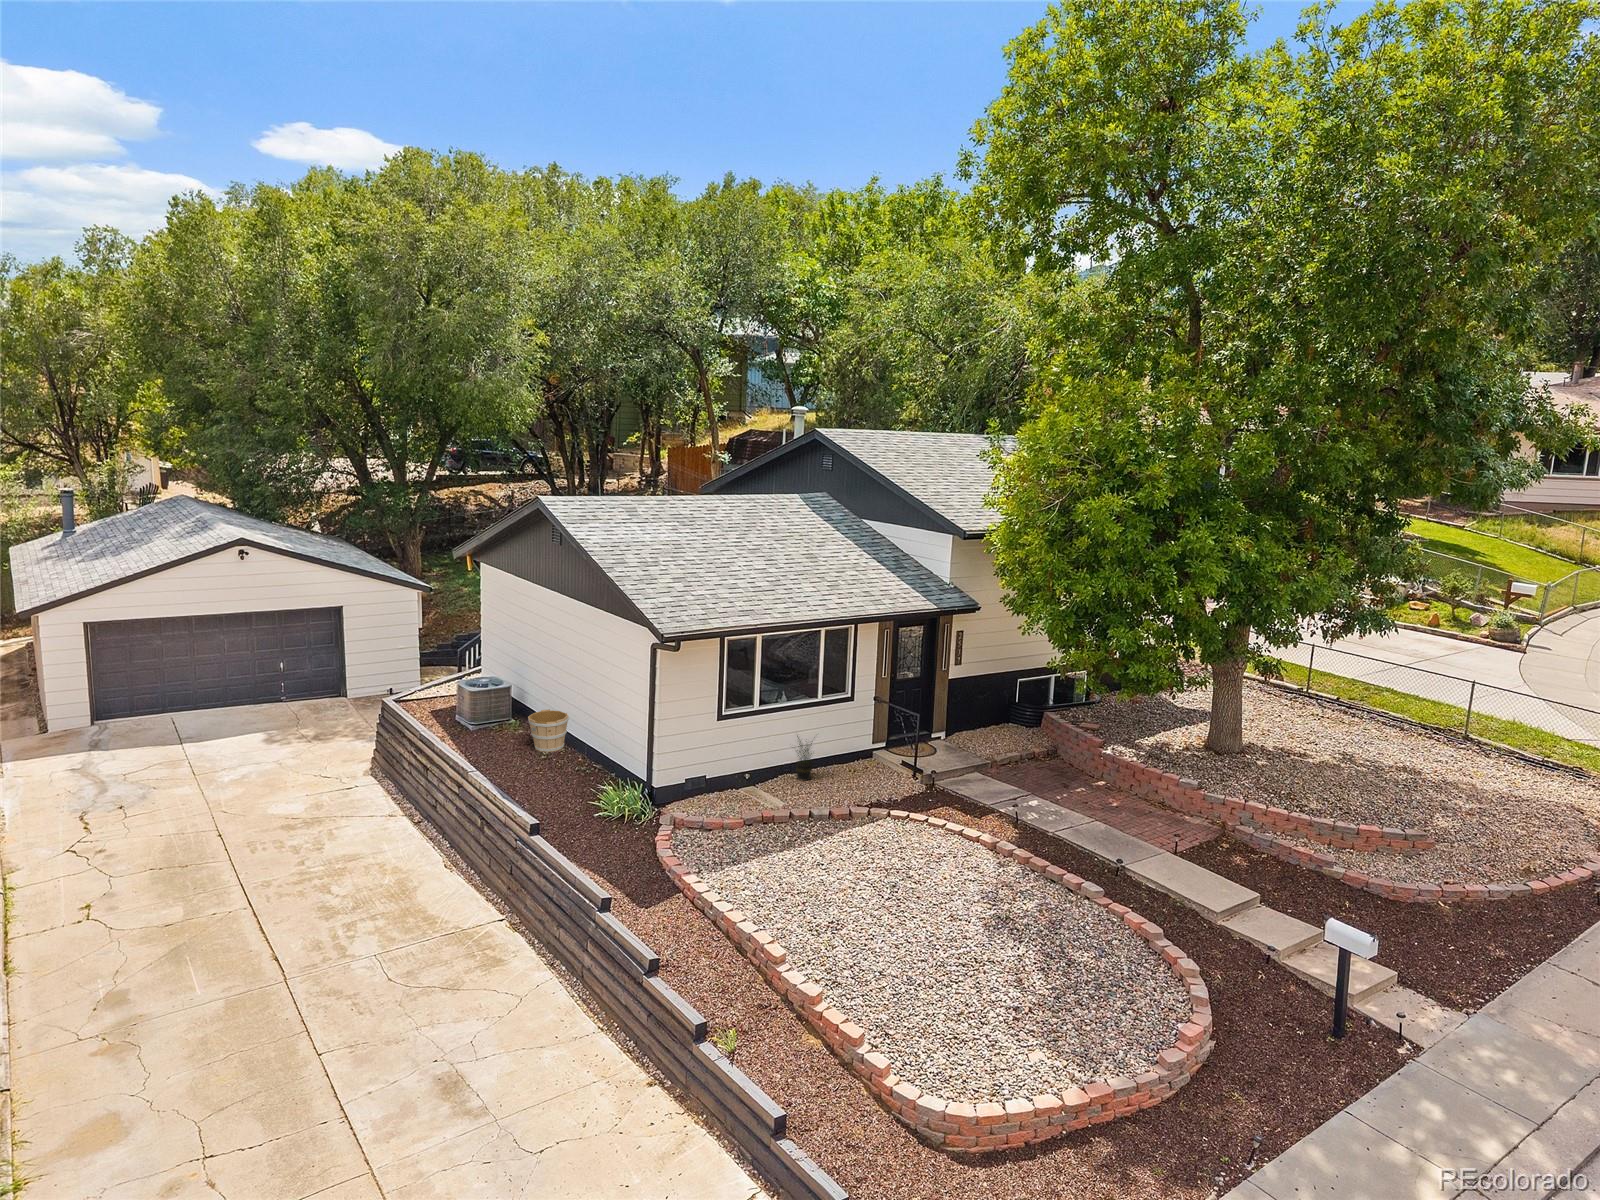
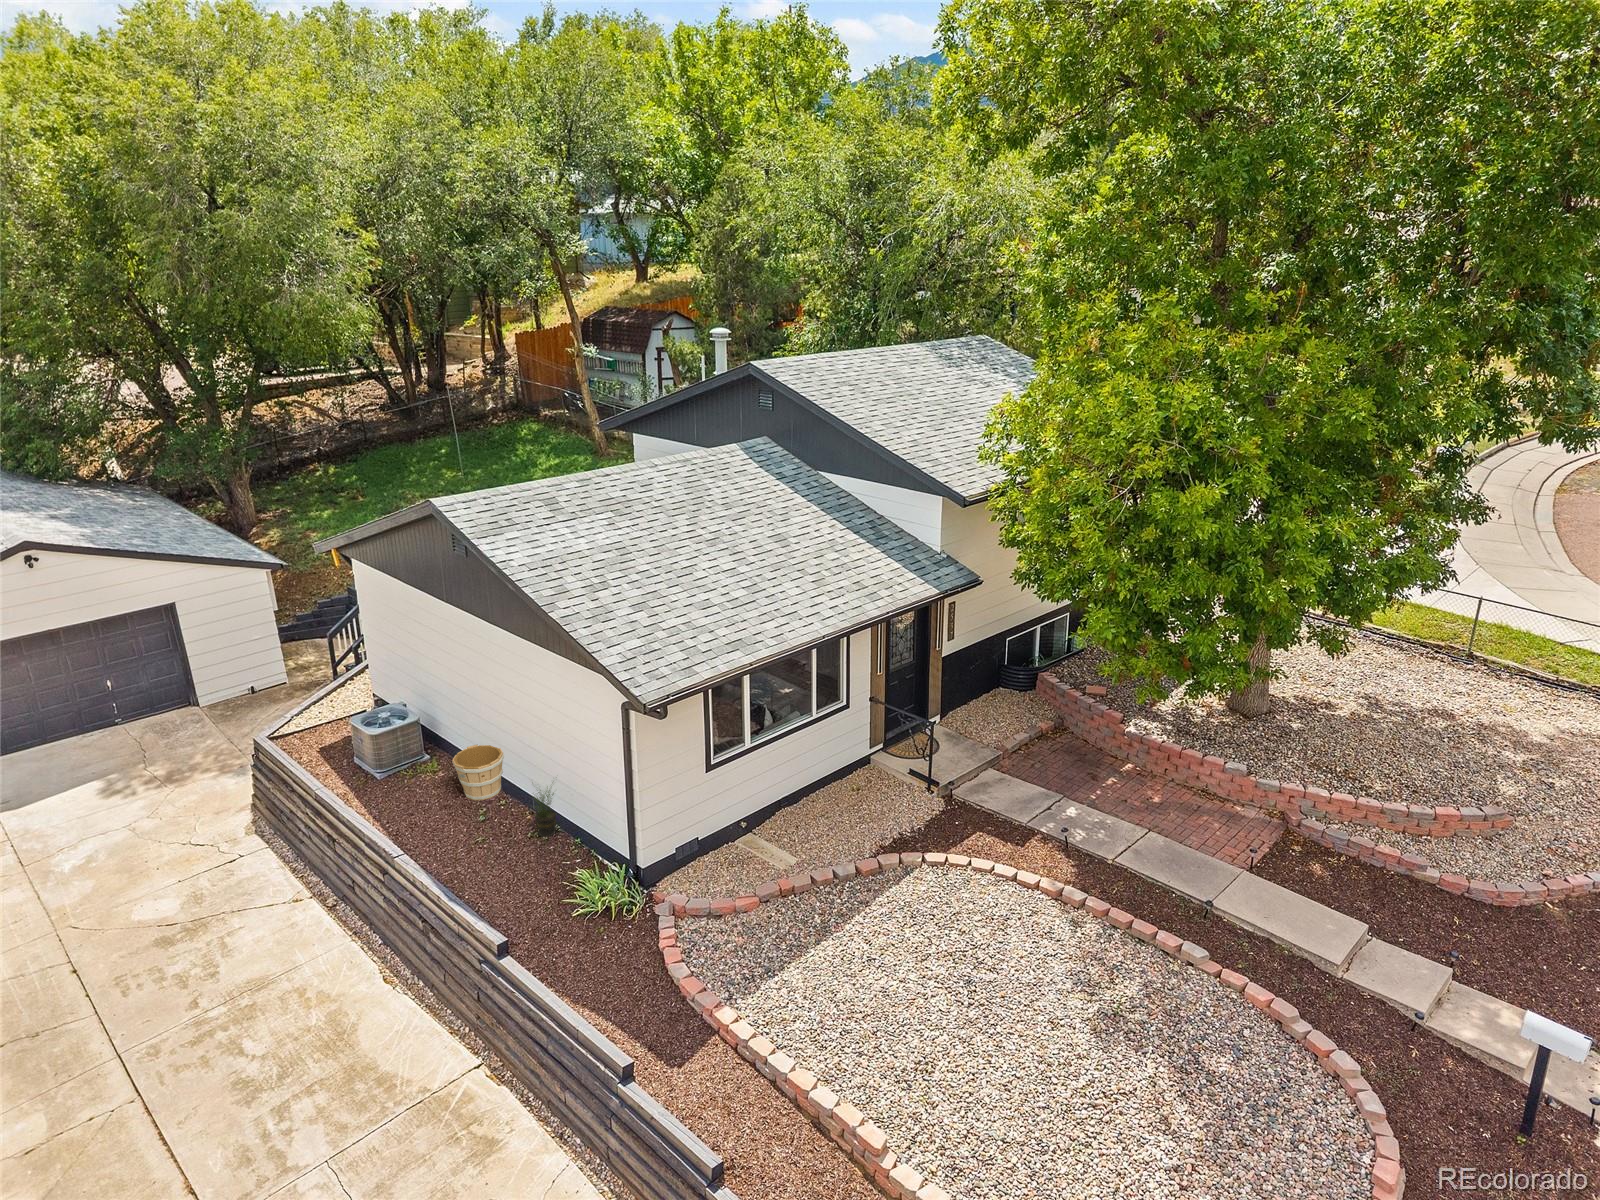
potted plant: present [796,736,813,781] -> present [534,788,556,837]

